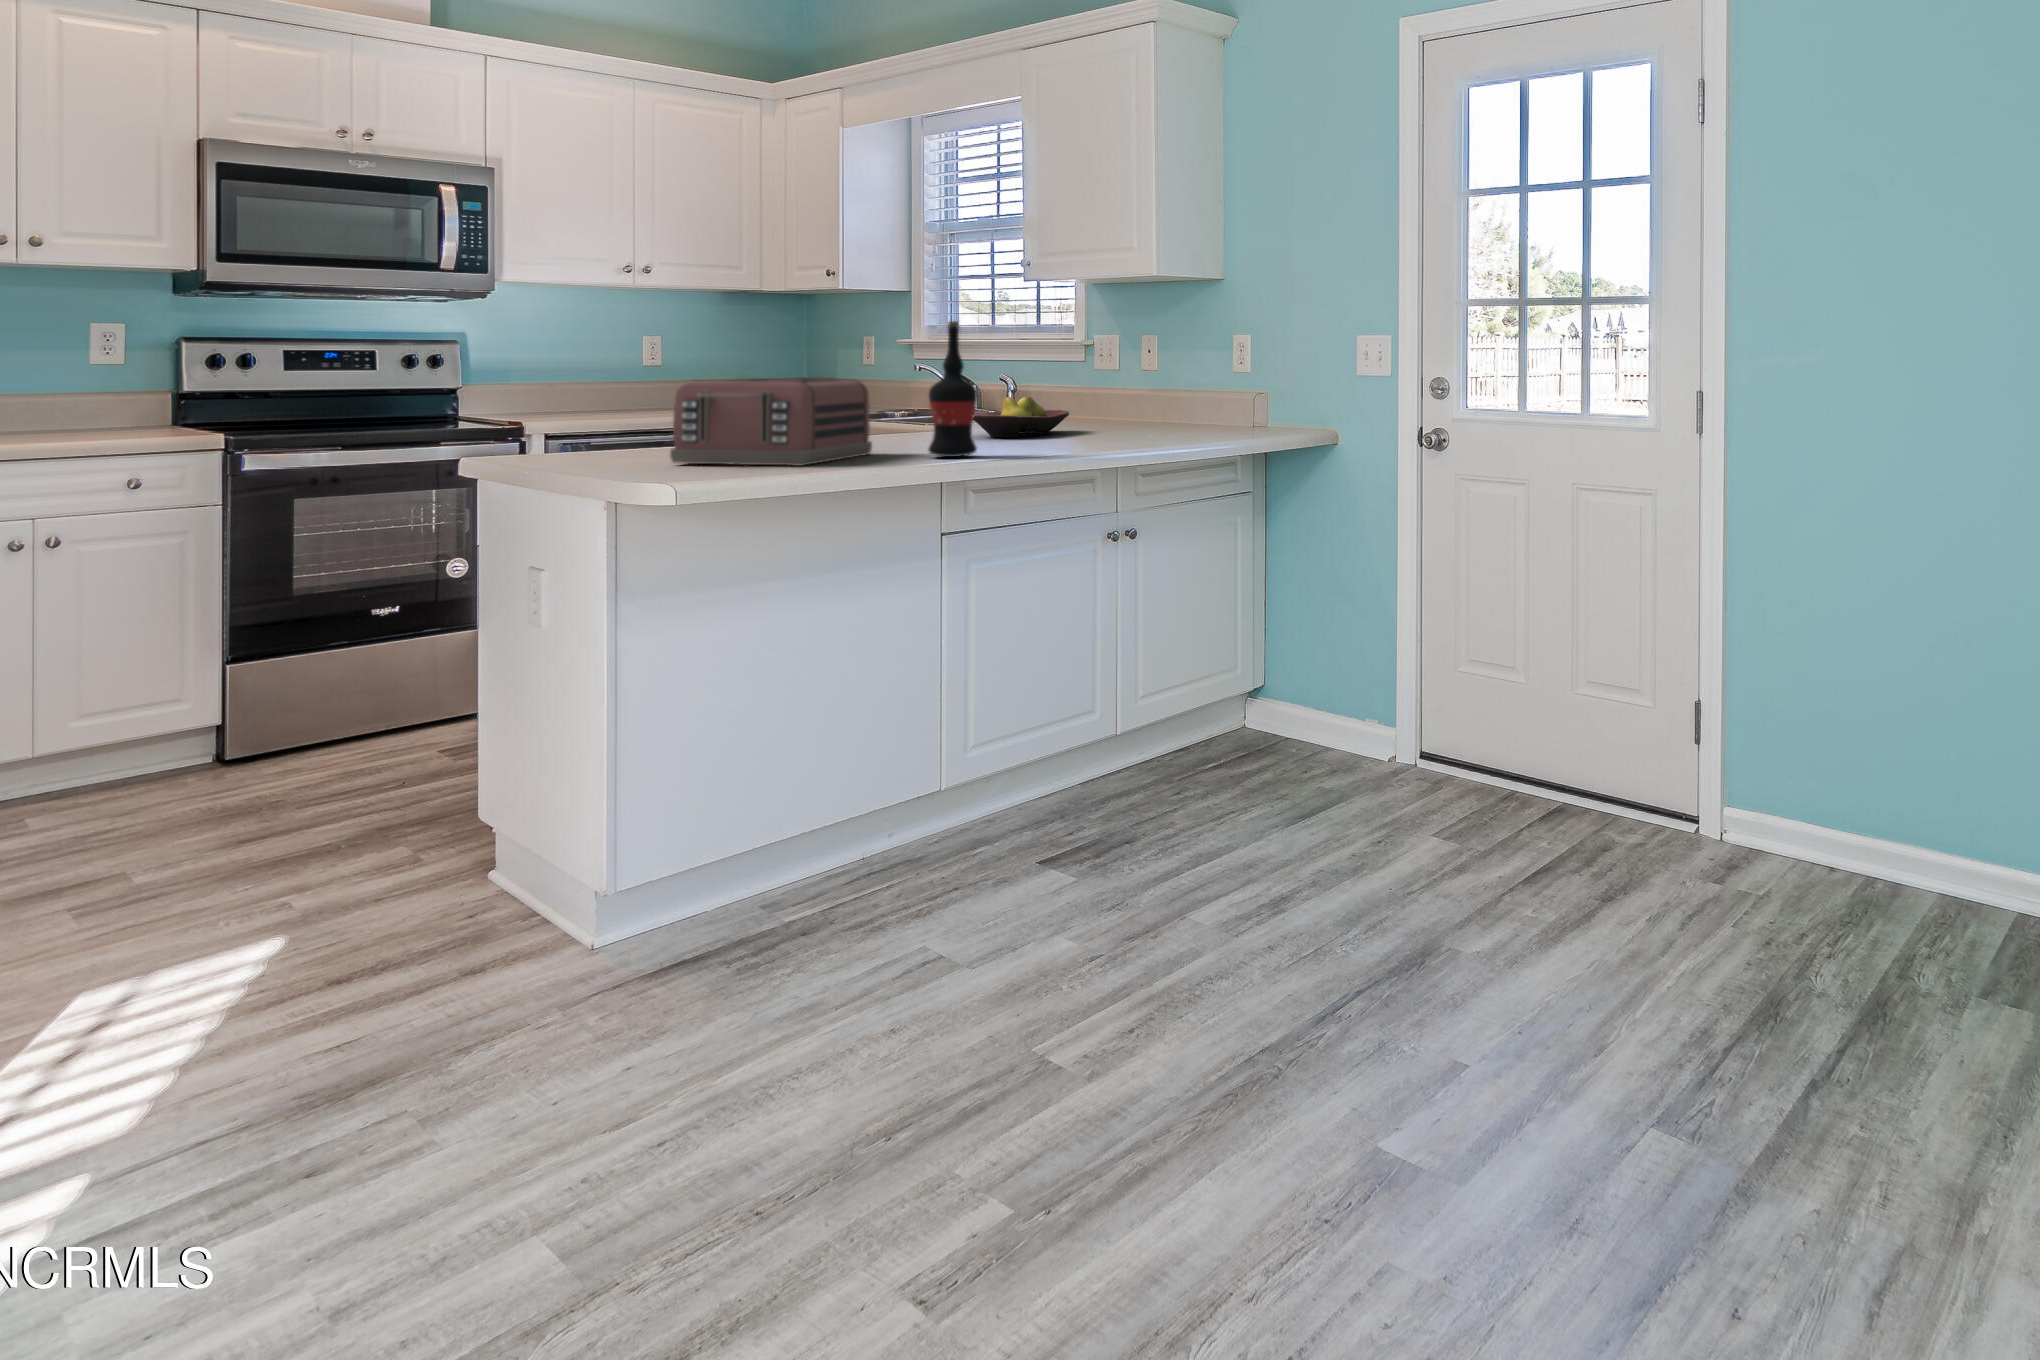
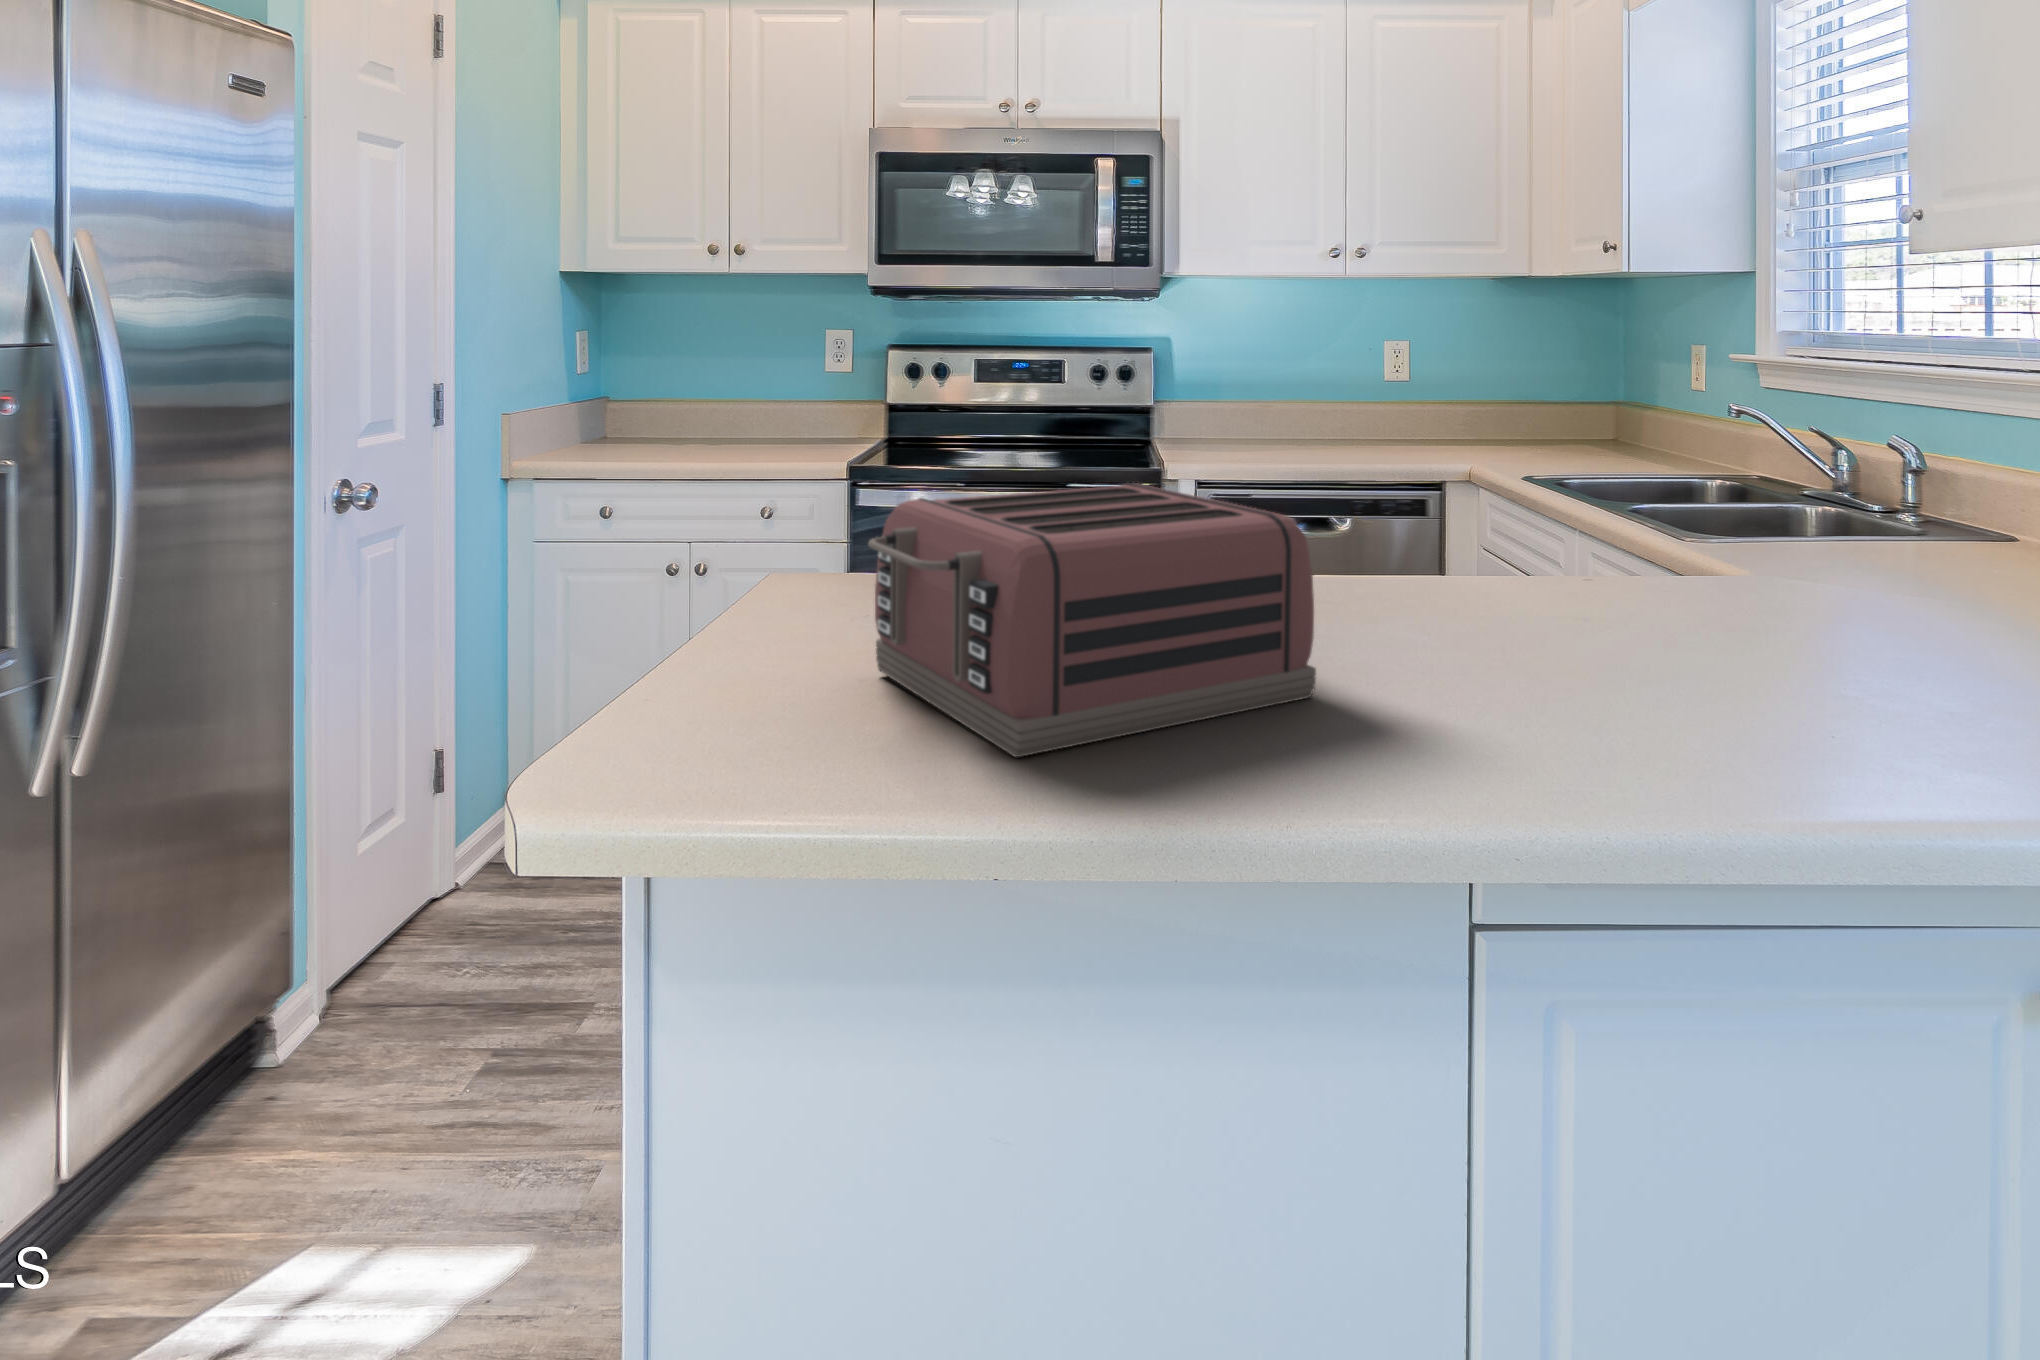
wine bottle: present [929,321,977,457] -> none [1366,385,1517,801]
fruit bowl: present [973,396,1069,437] -> none [1689,529,1989,644]

